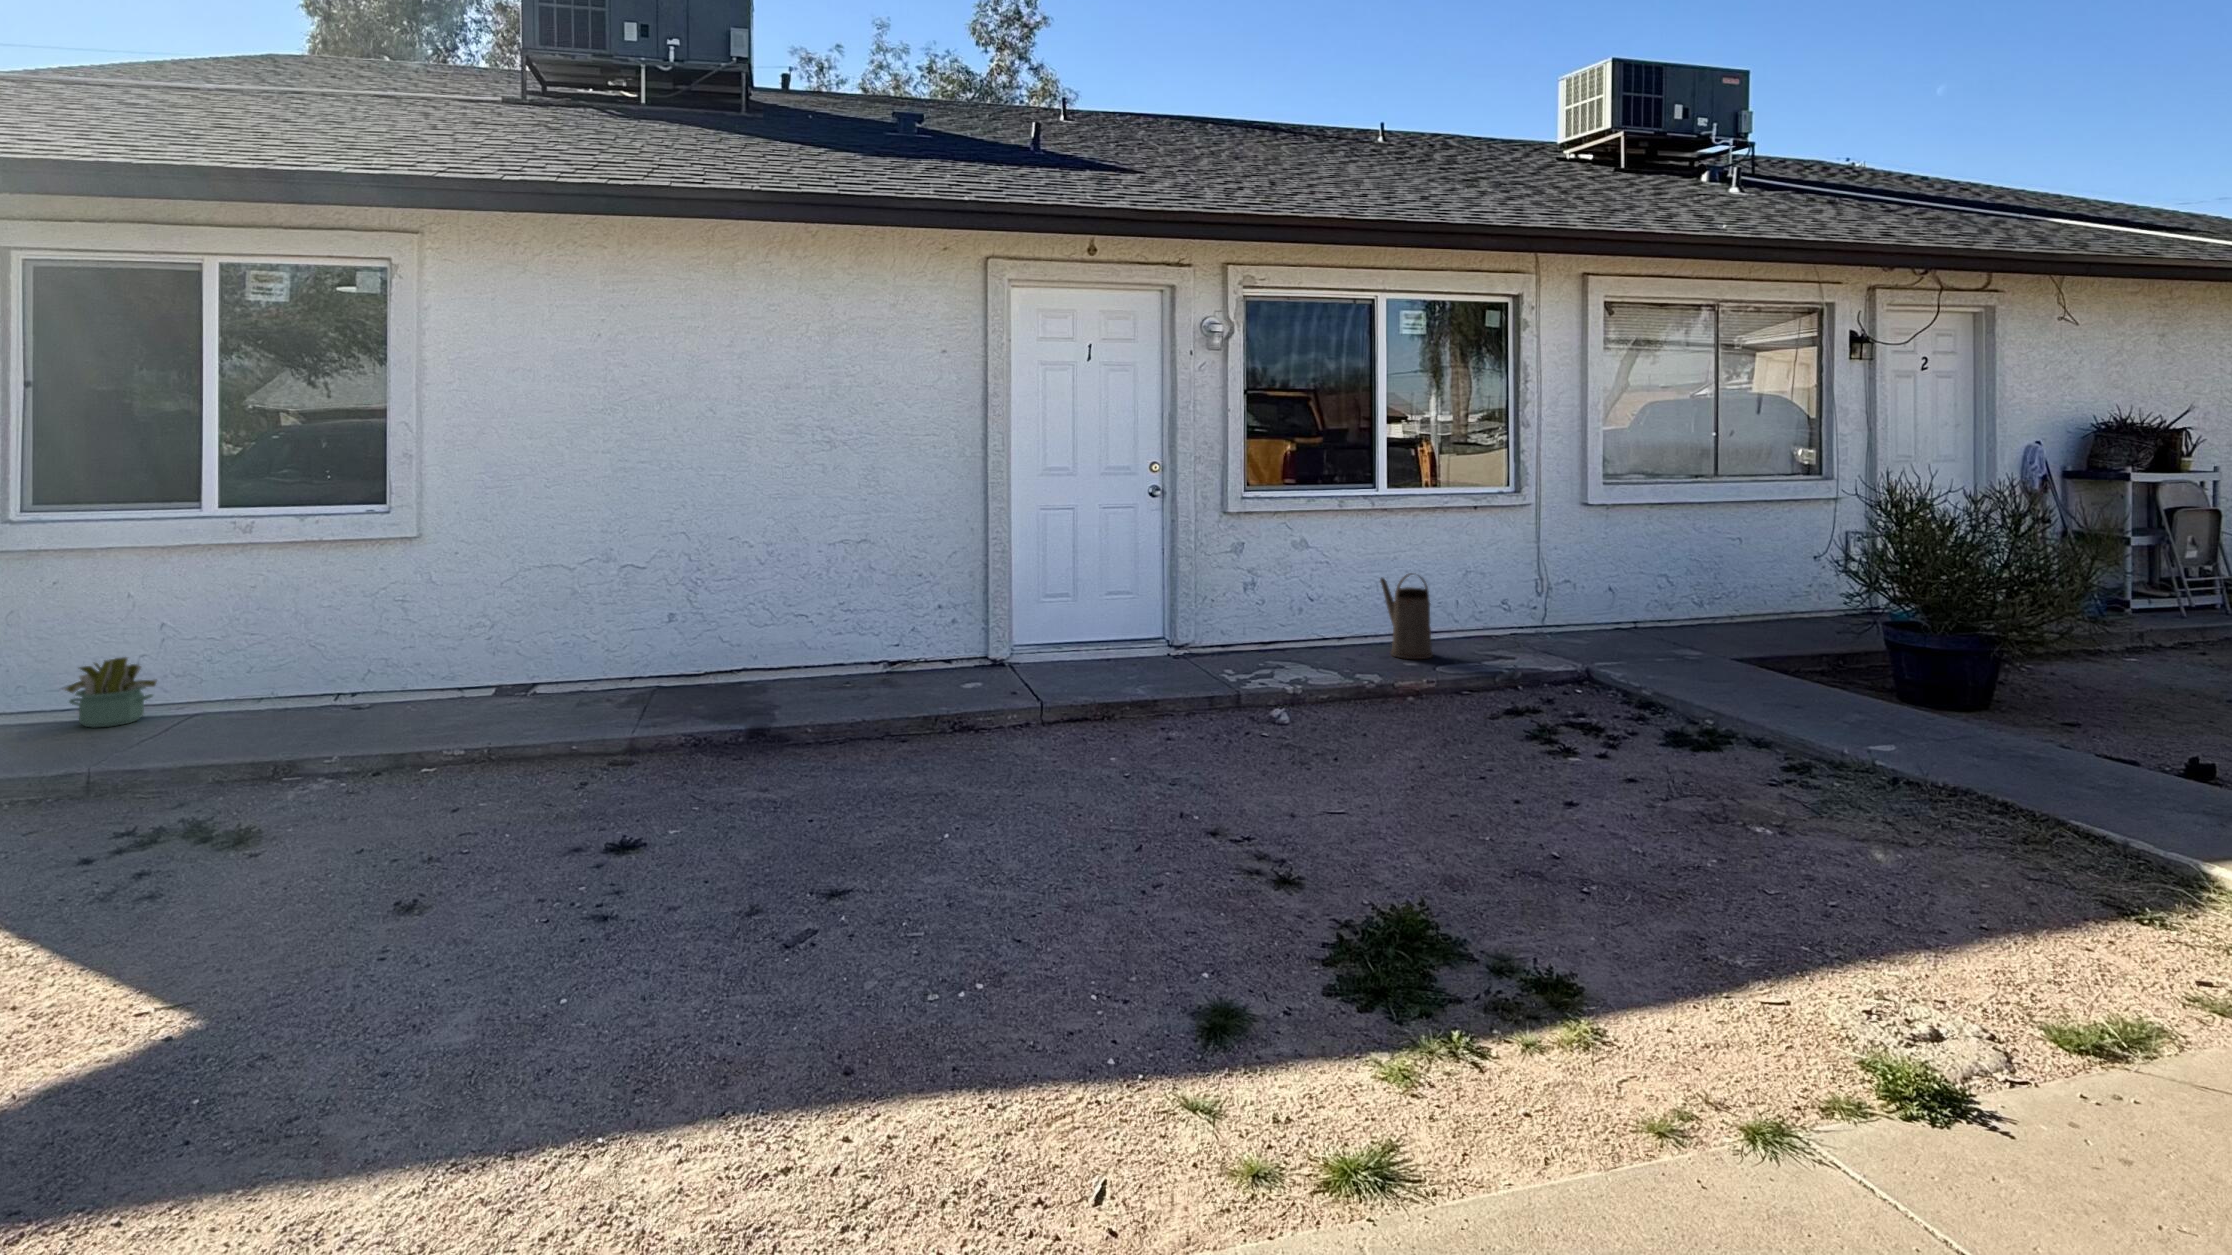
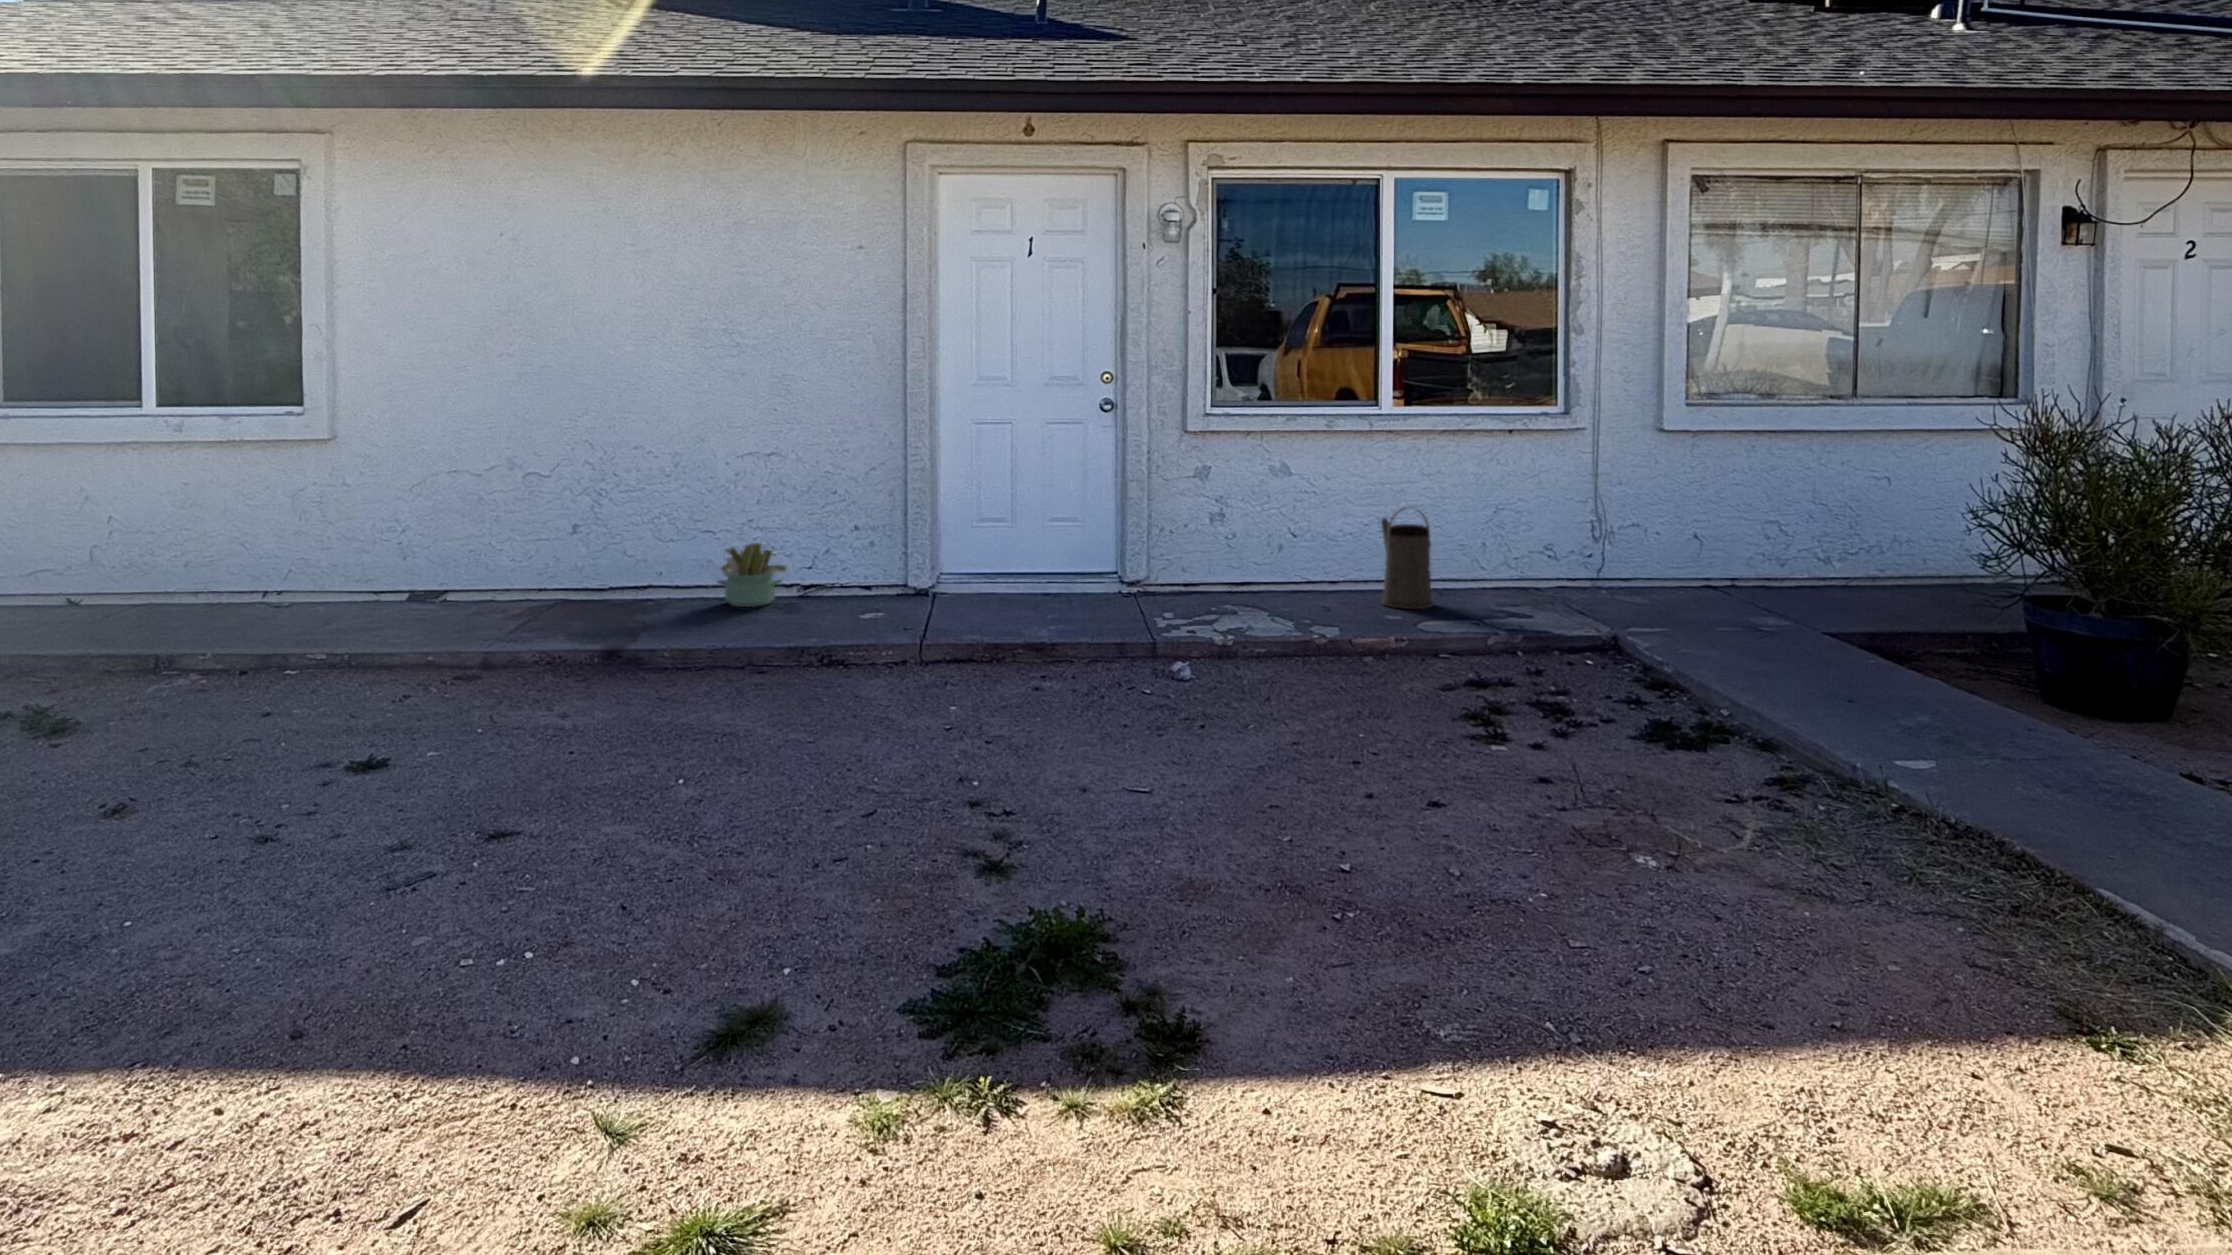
decorative plant: present [64,657,157,727] -> present [717,543,787,607]

